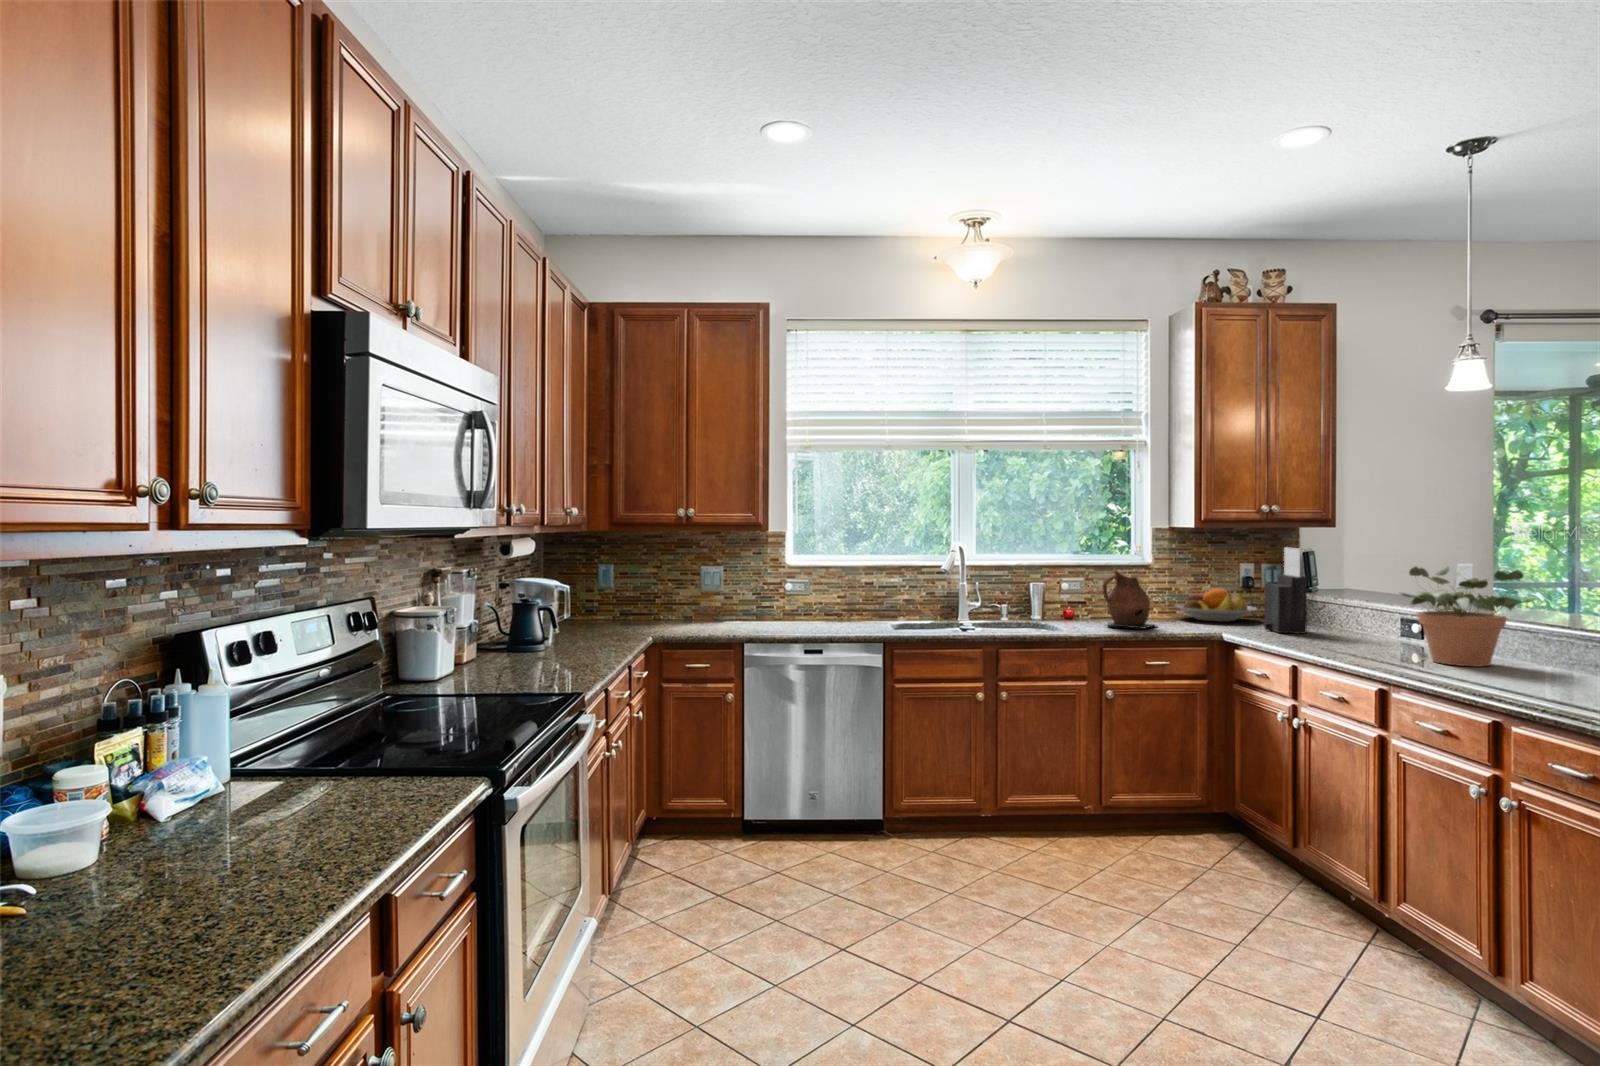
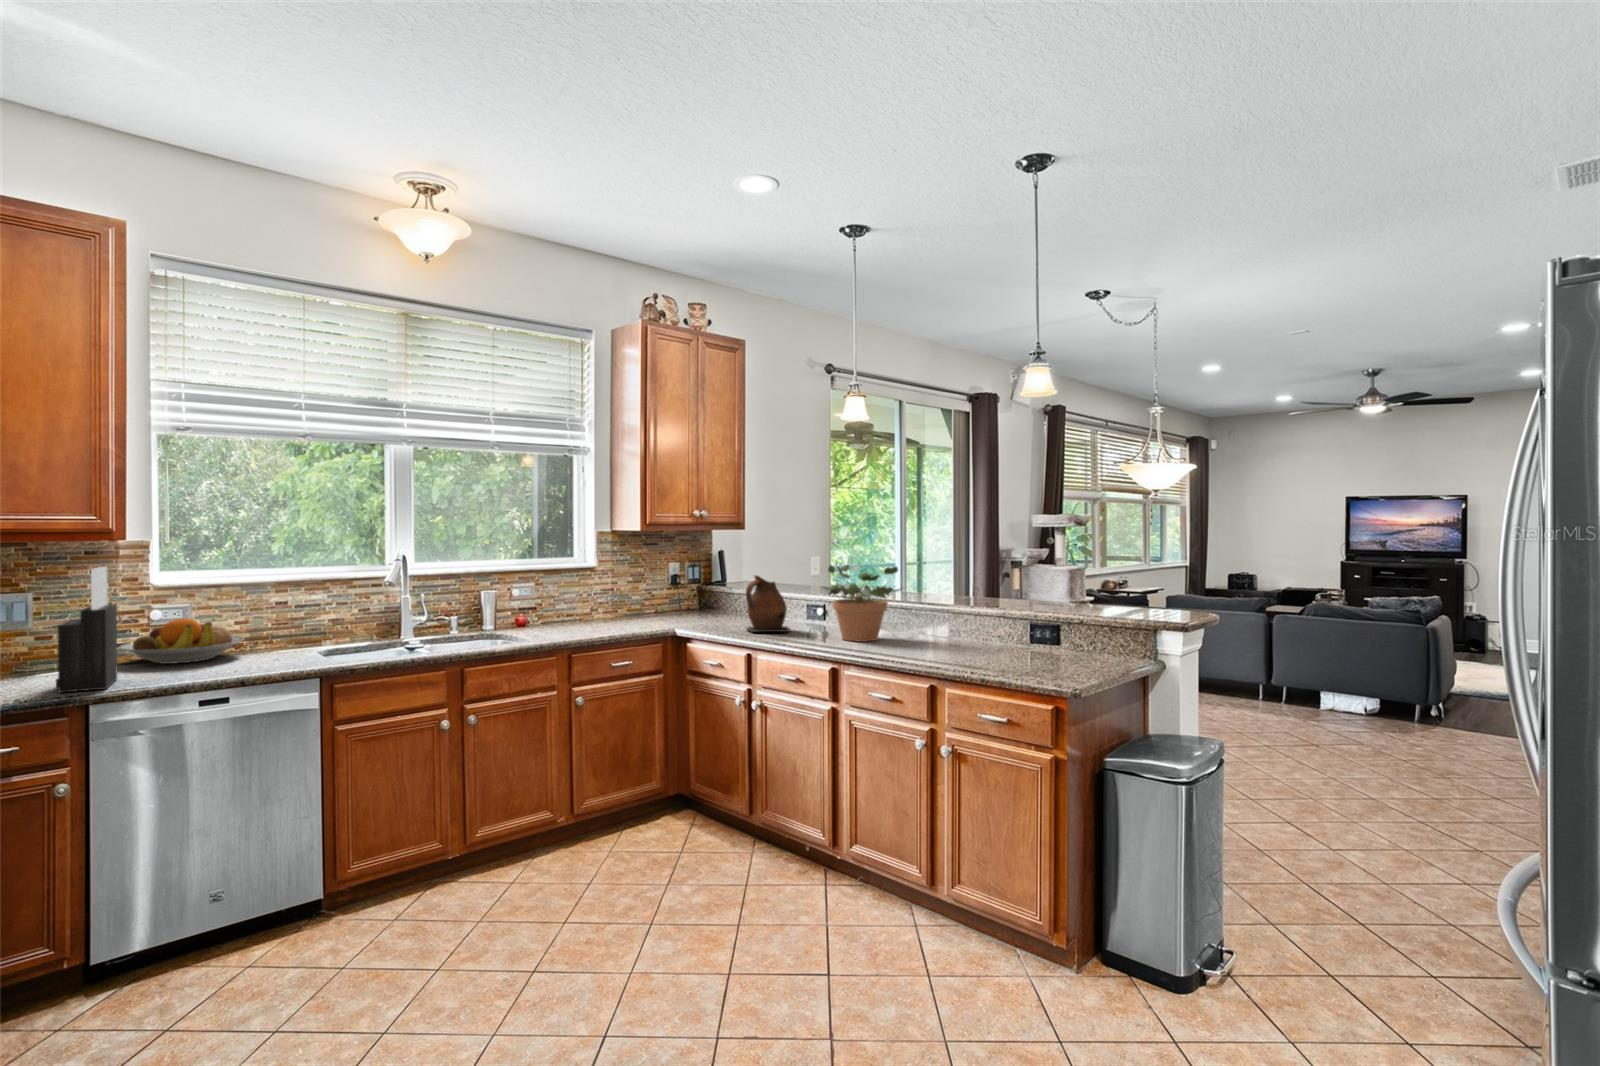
knife block: present [1265,547,1307,634] -> present [56,567,117,693]
ceramic pitcher: present [1102,570,1156,629] -> present [746,575,789,632]
fruit bowl: present [1175,588,1257,622] -> present [119,618,244,664]

